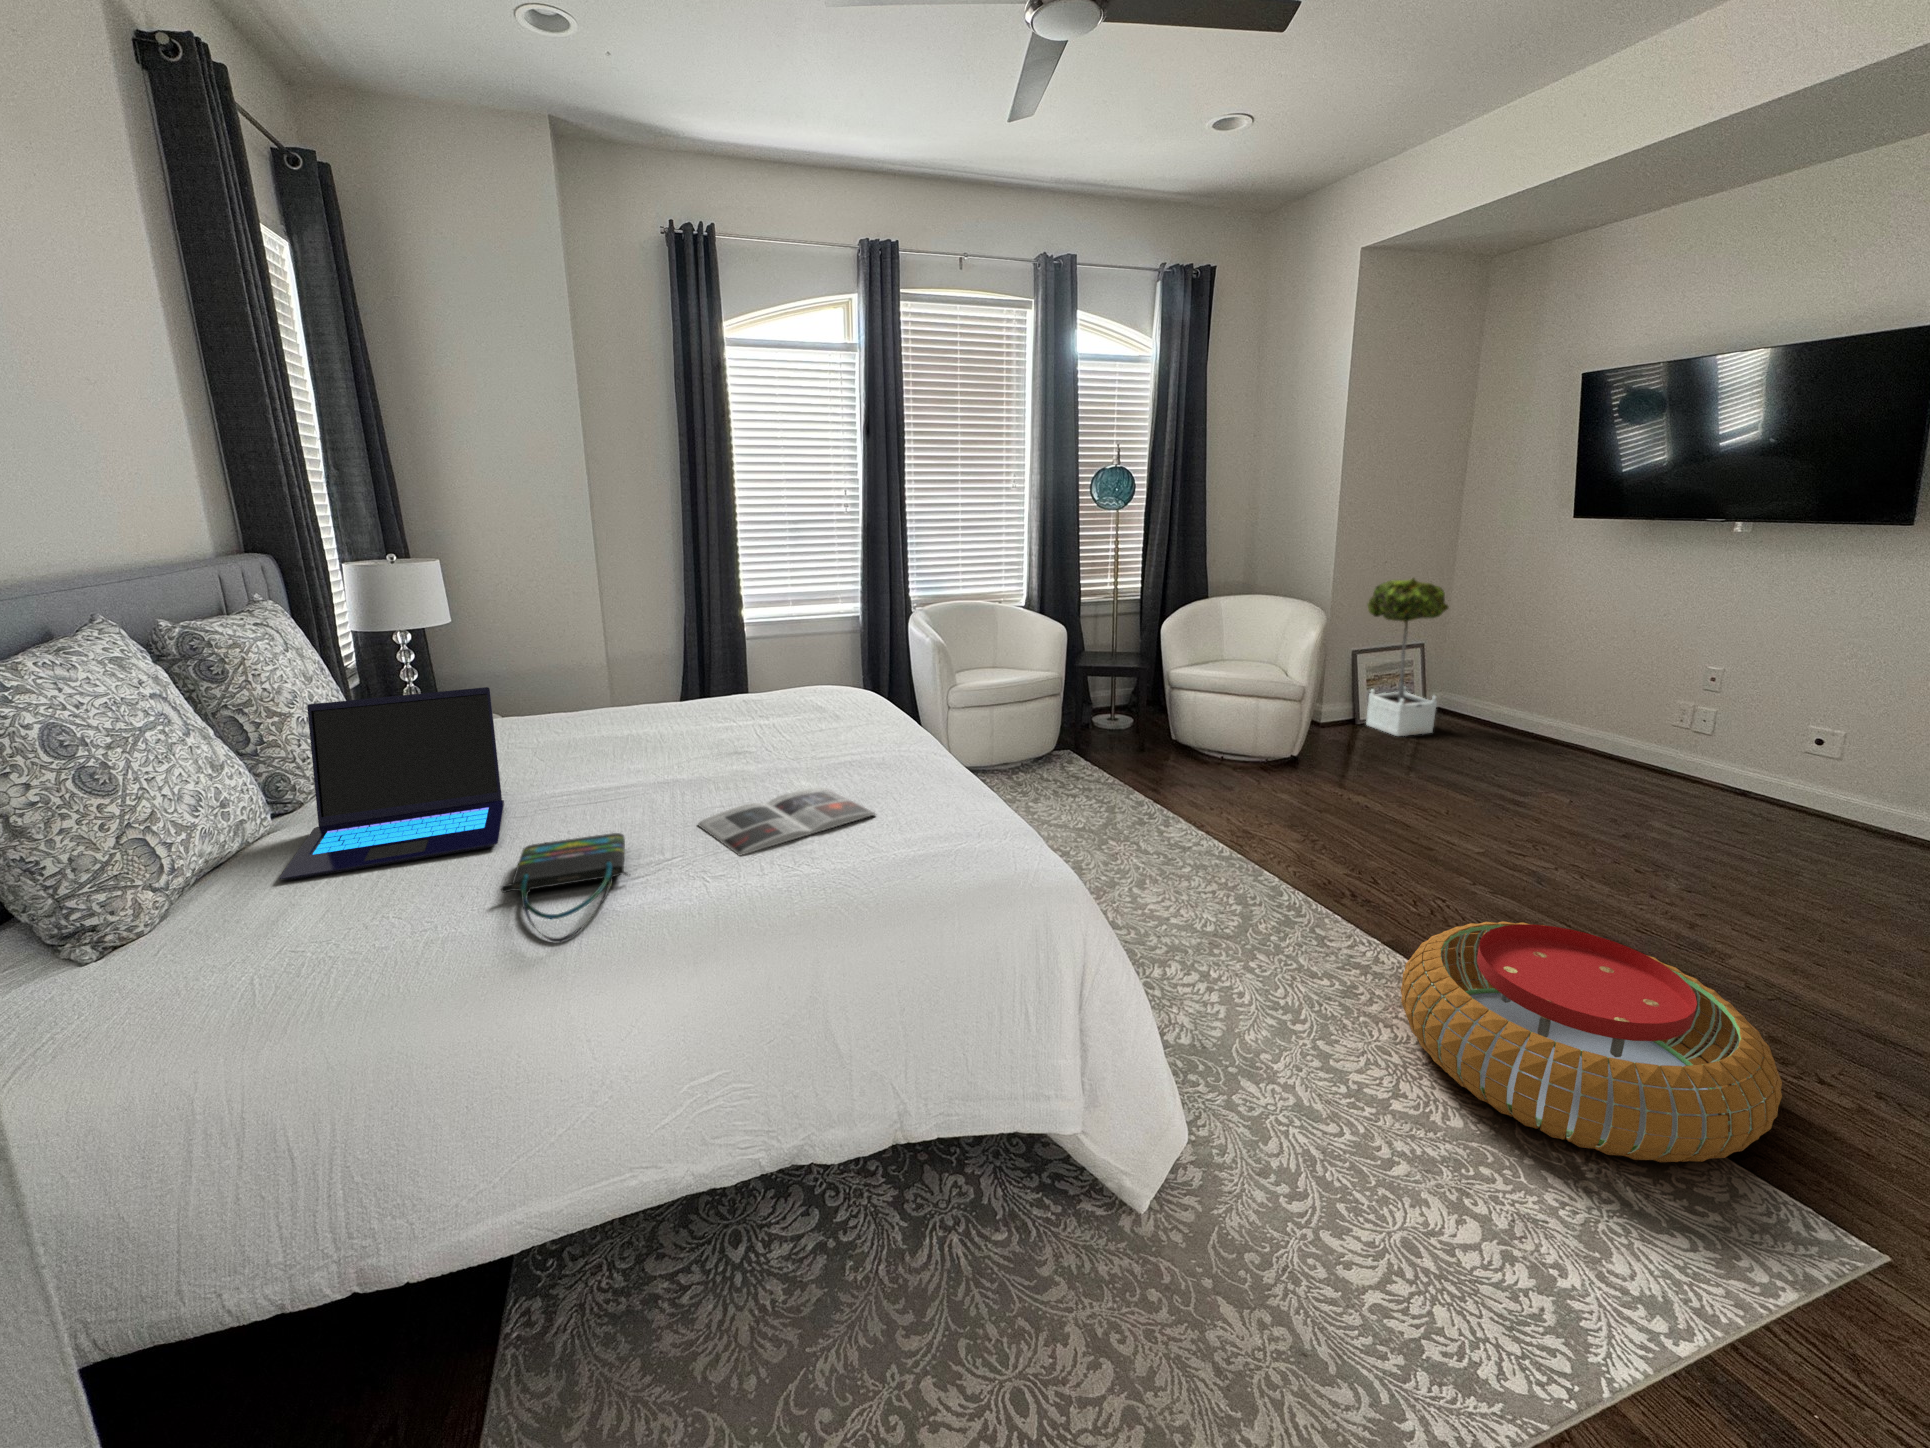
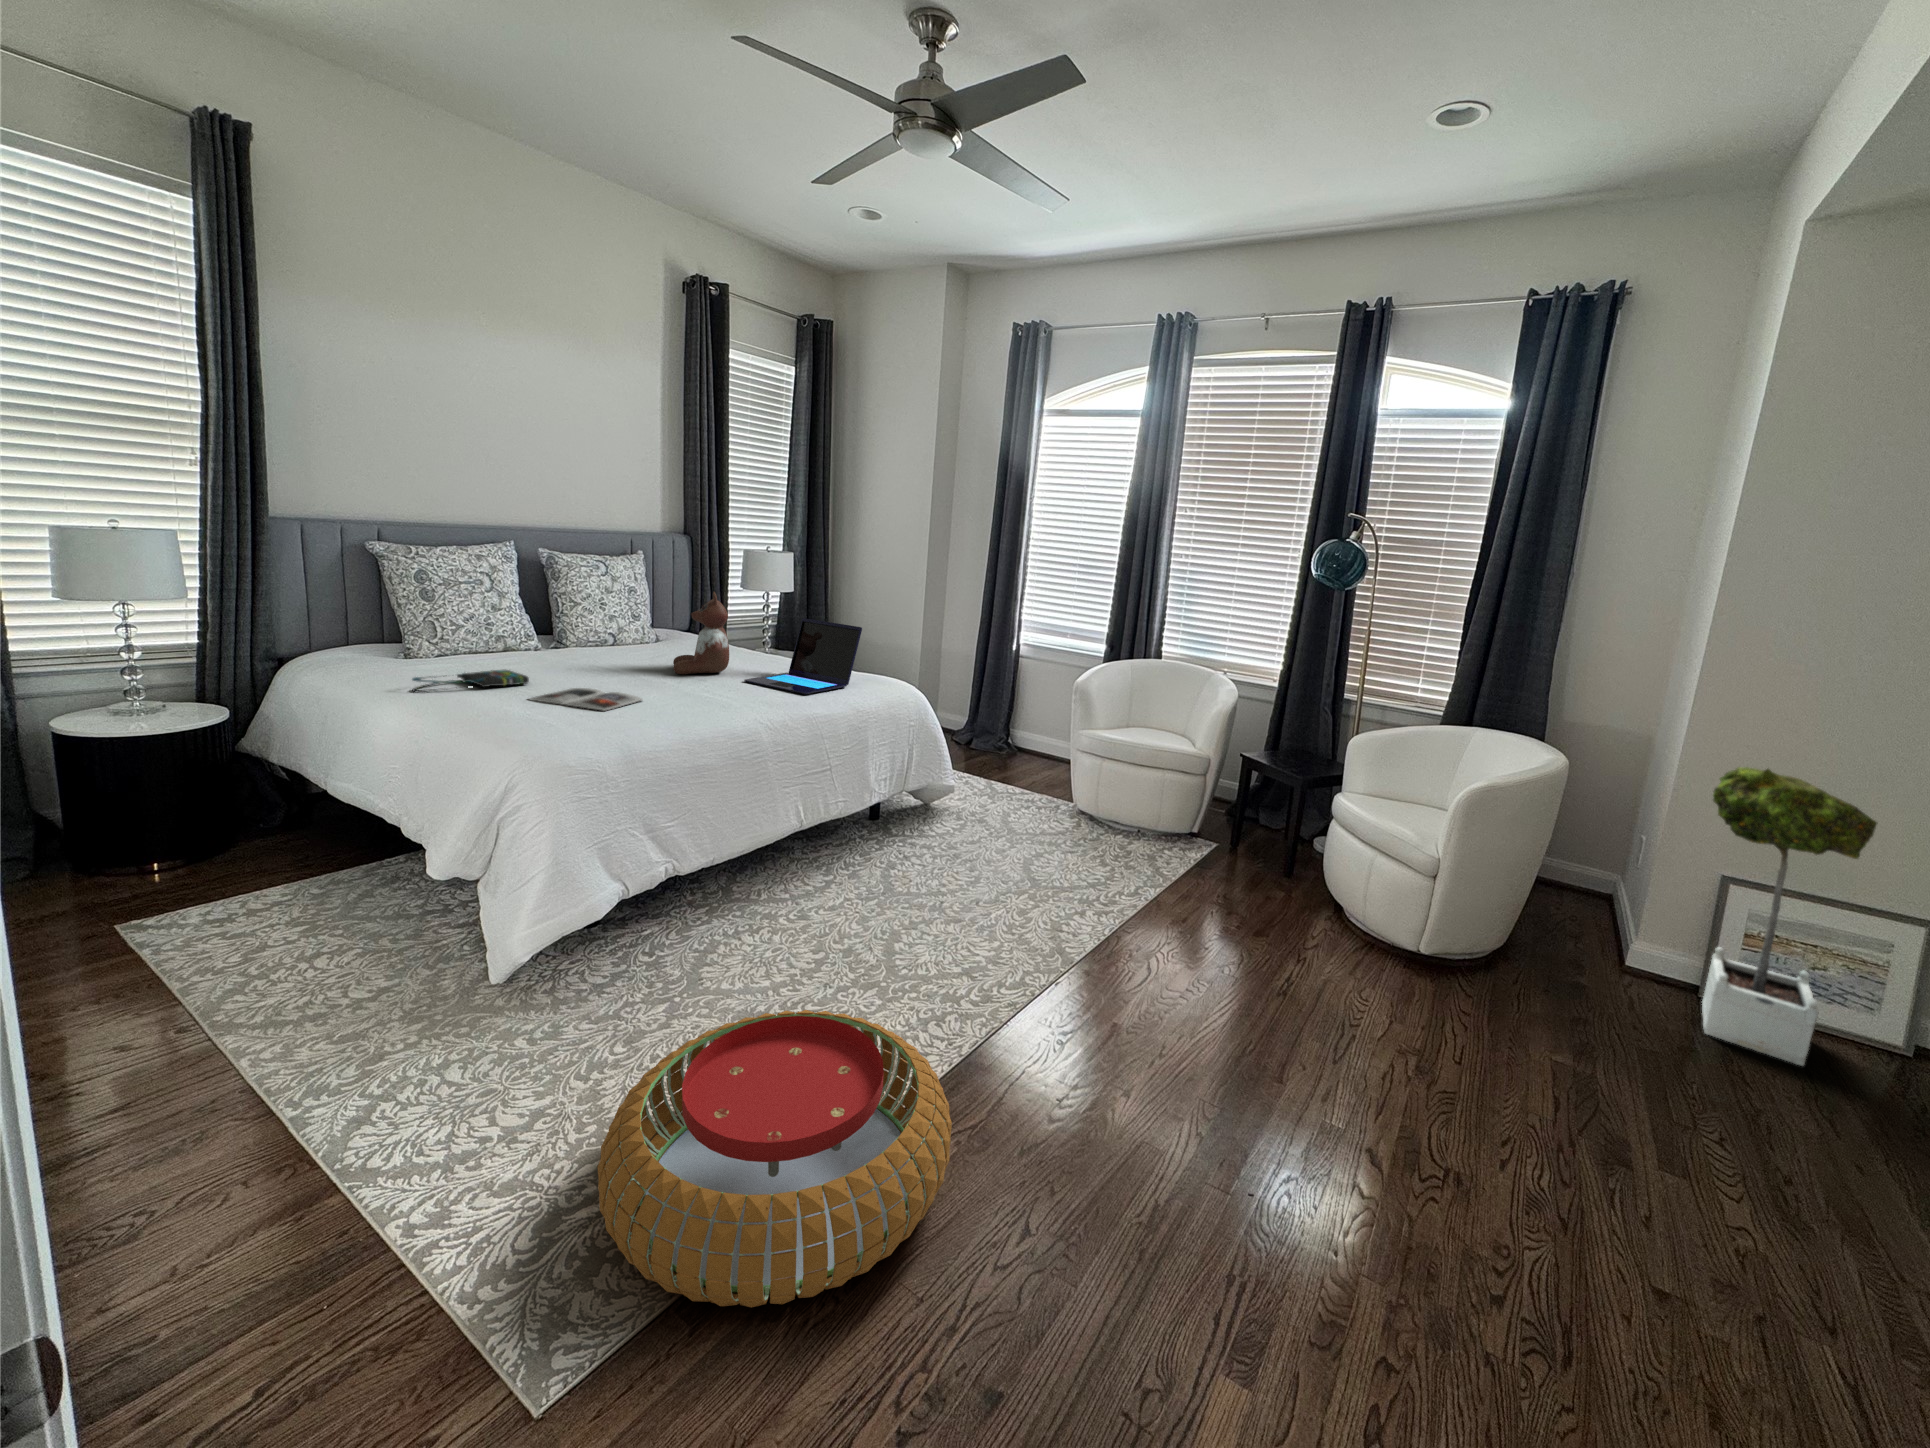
stuffed bear: none [613,619,720,759] -> present [673,592,729,674]
laptop: present [279,687,504,880] -> present [744,618,862,695]

